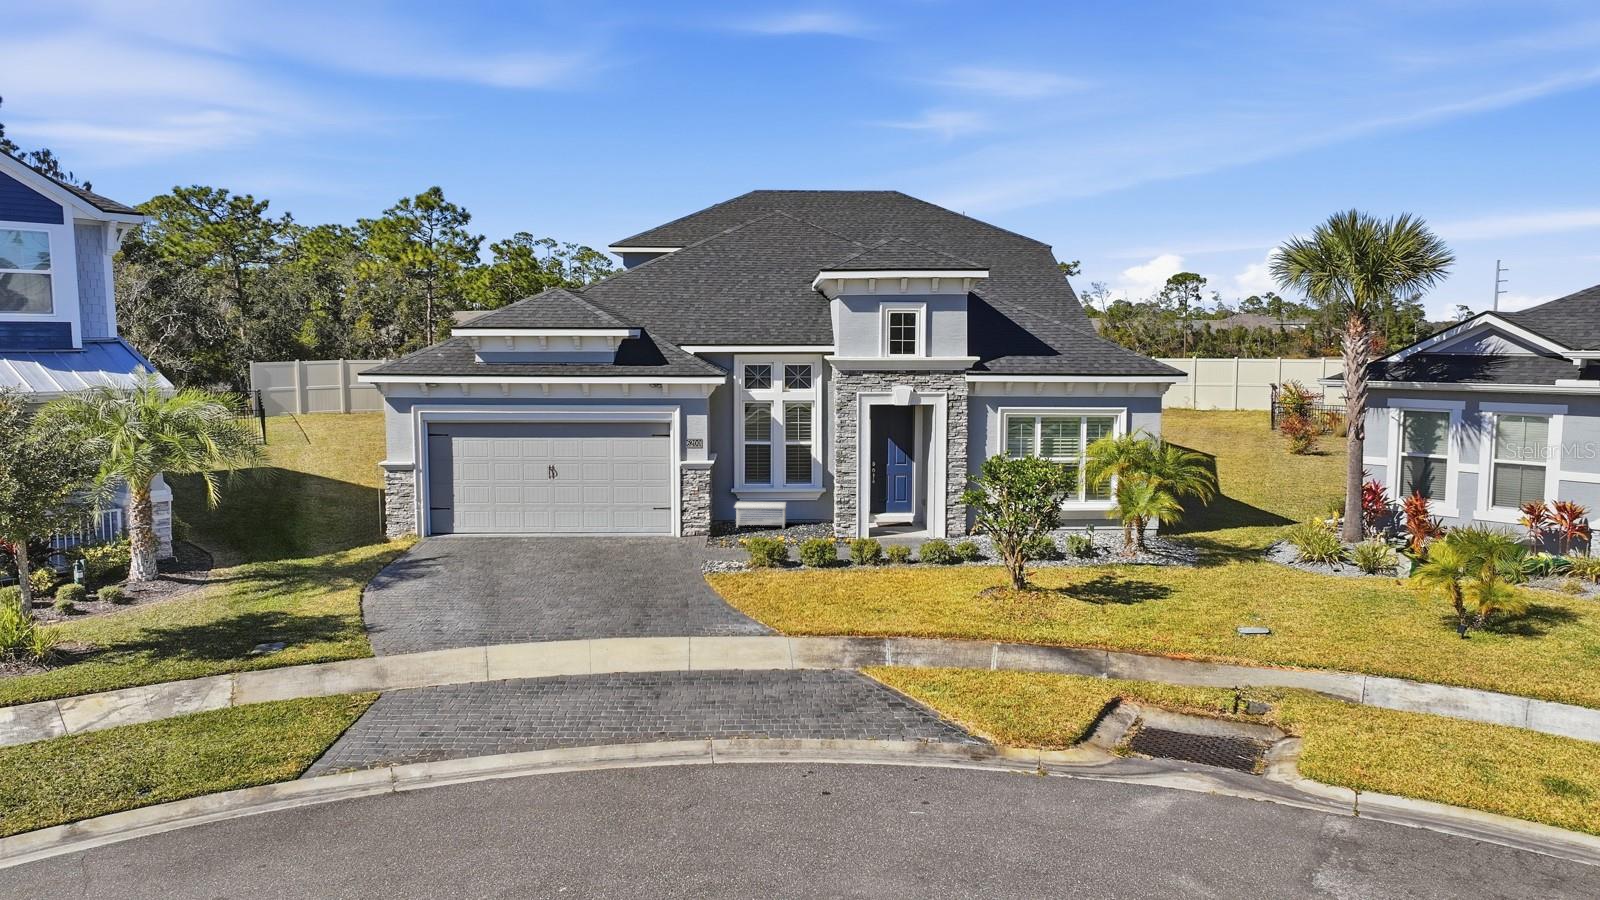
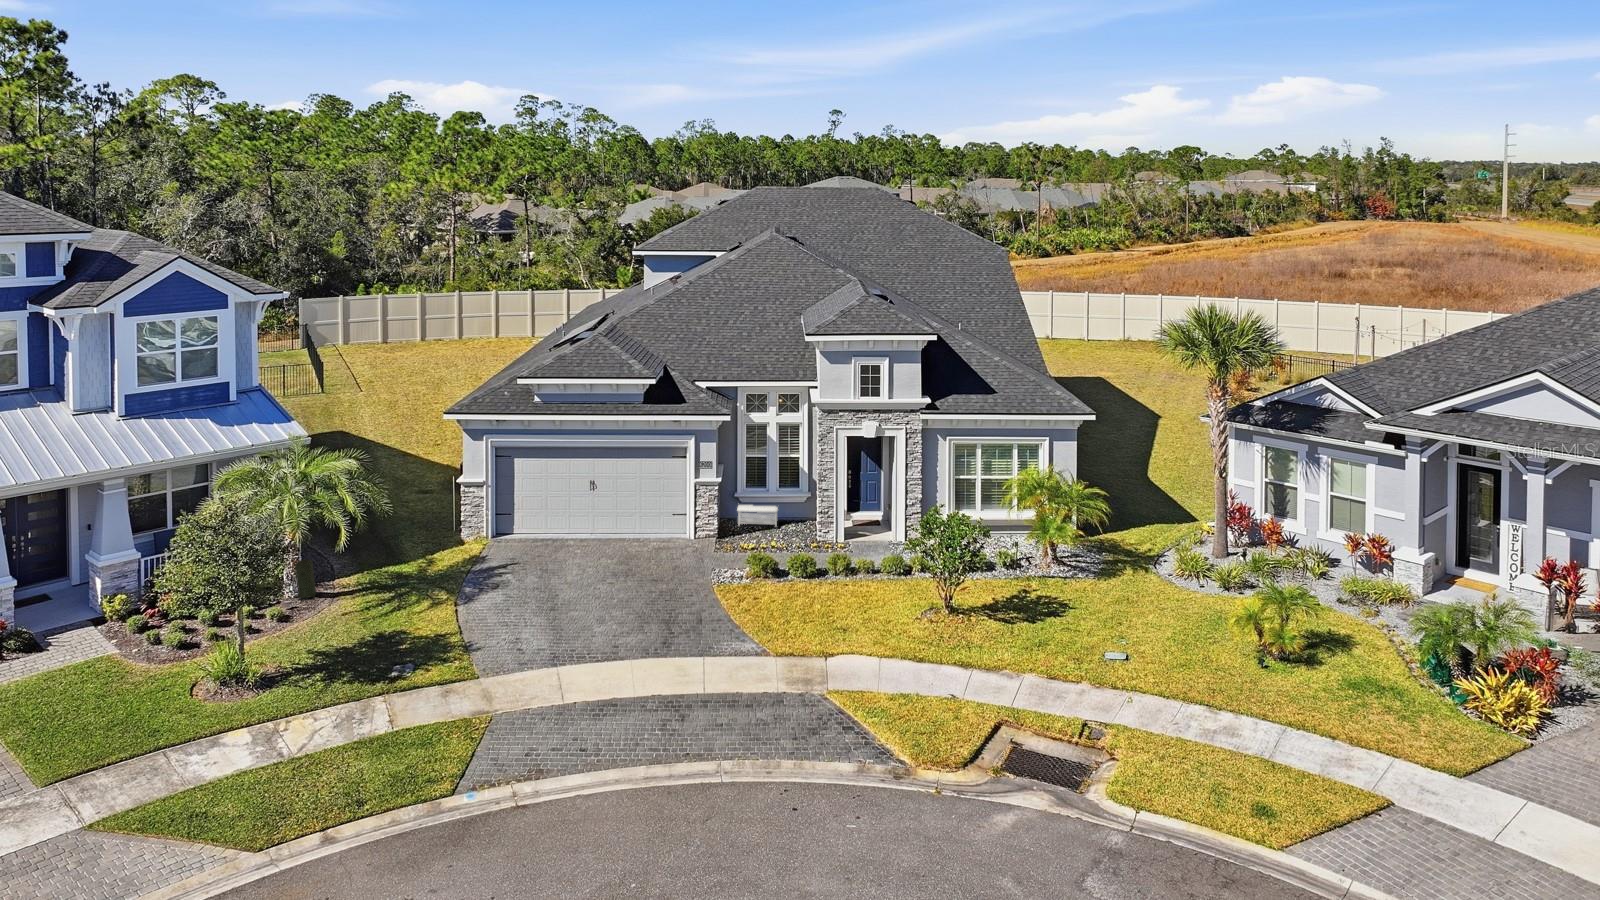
trash can: none [148,533,176,587] -> present [295,559,316,598]

